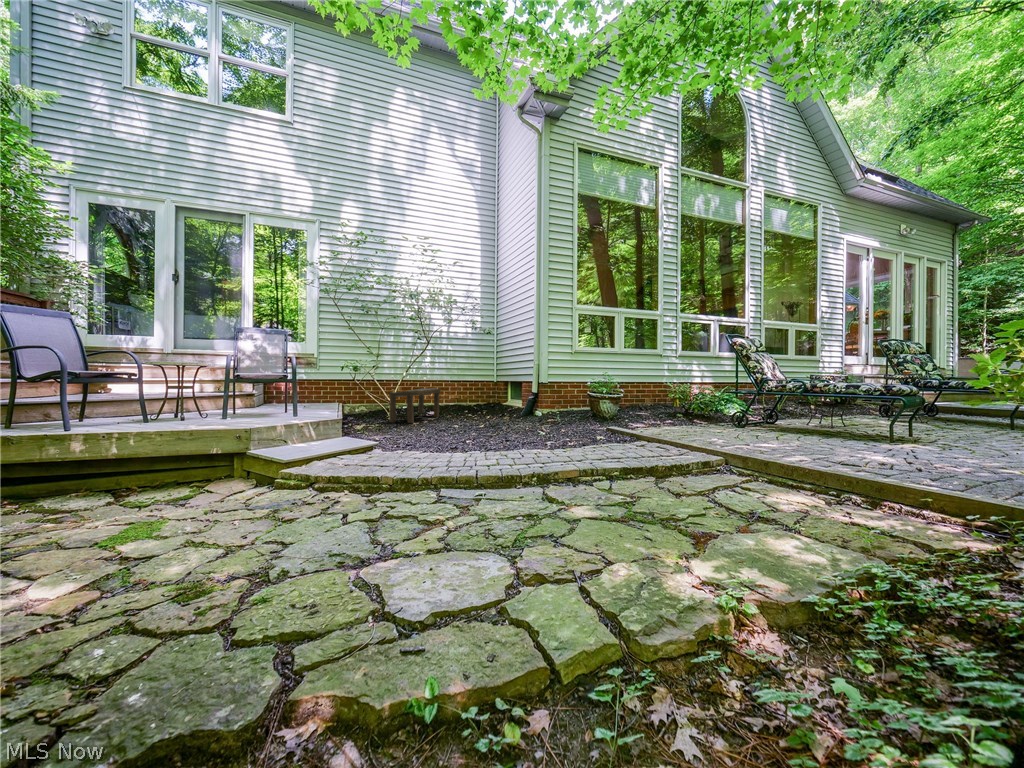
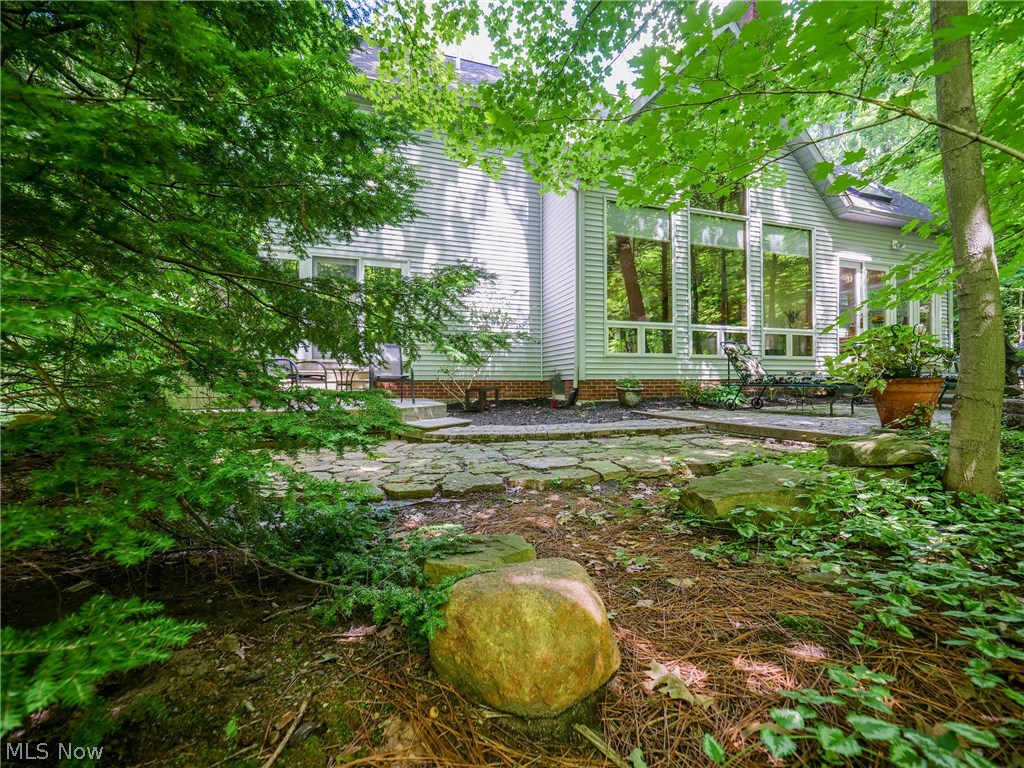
potted tree: none [500,366,529,418] -> present [549,369,568,408]

